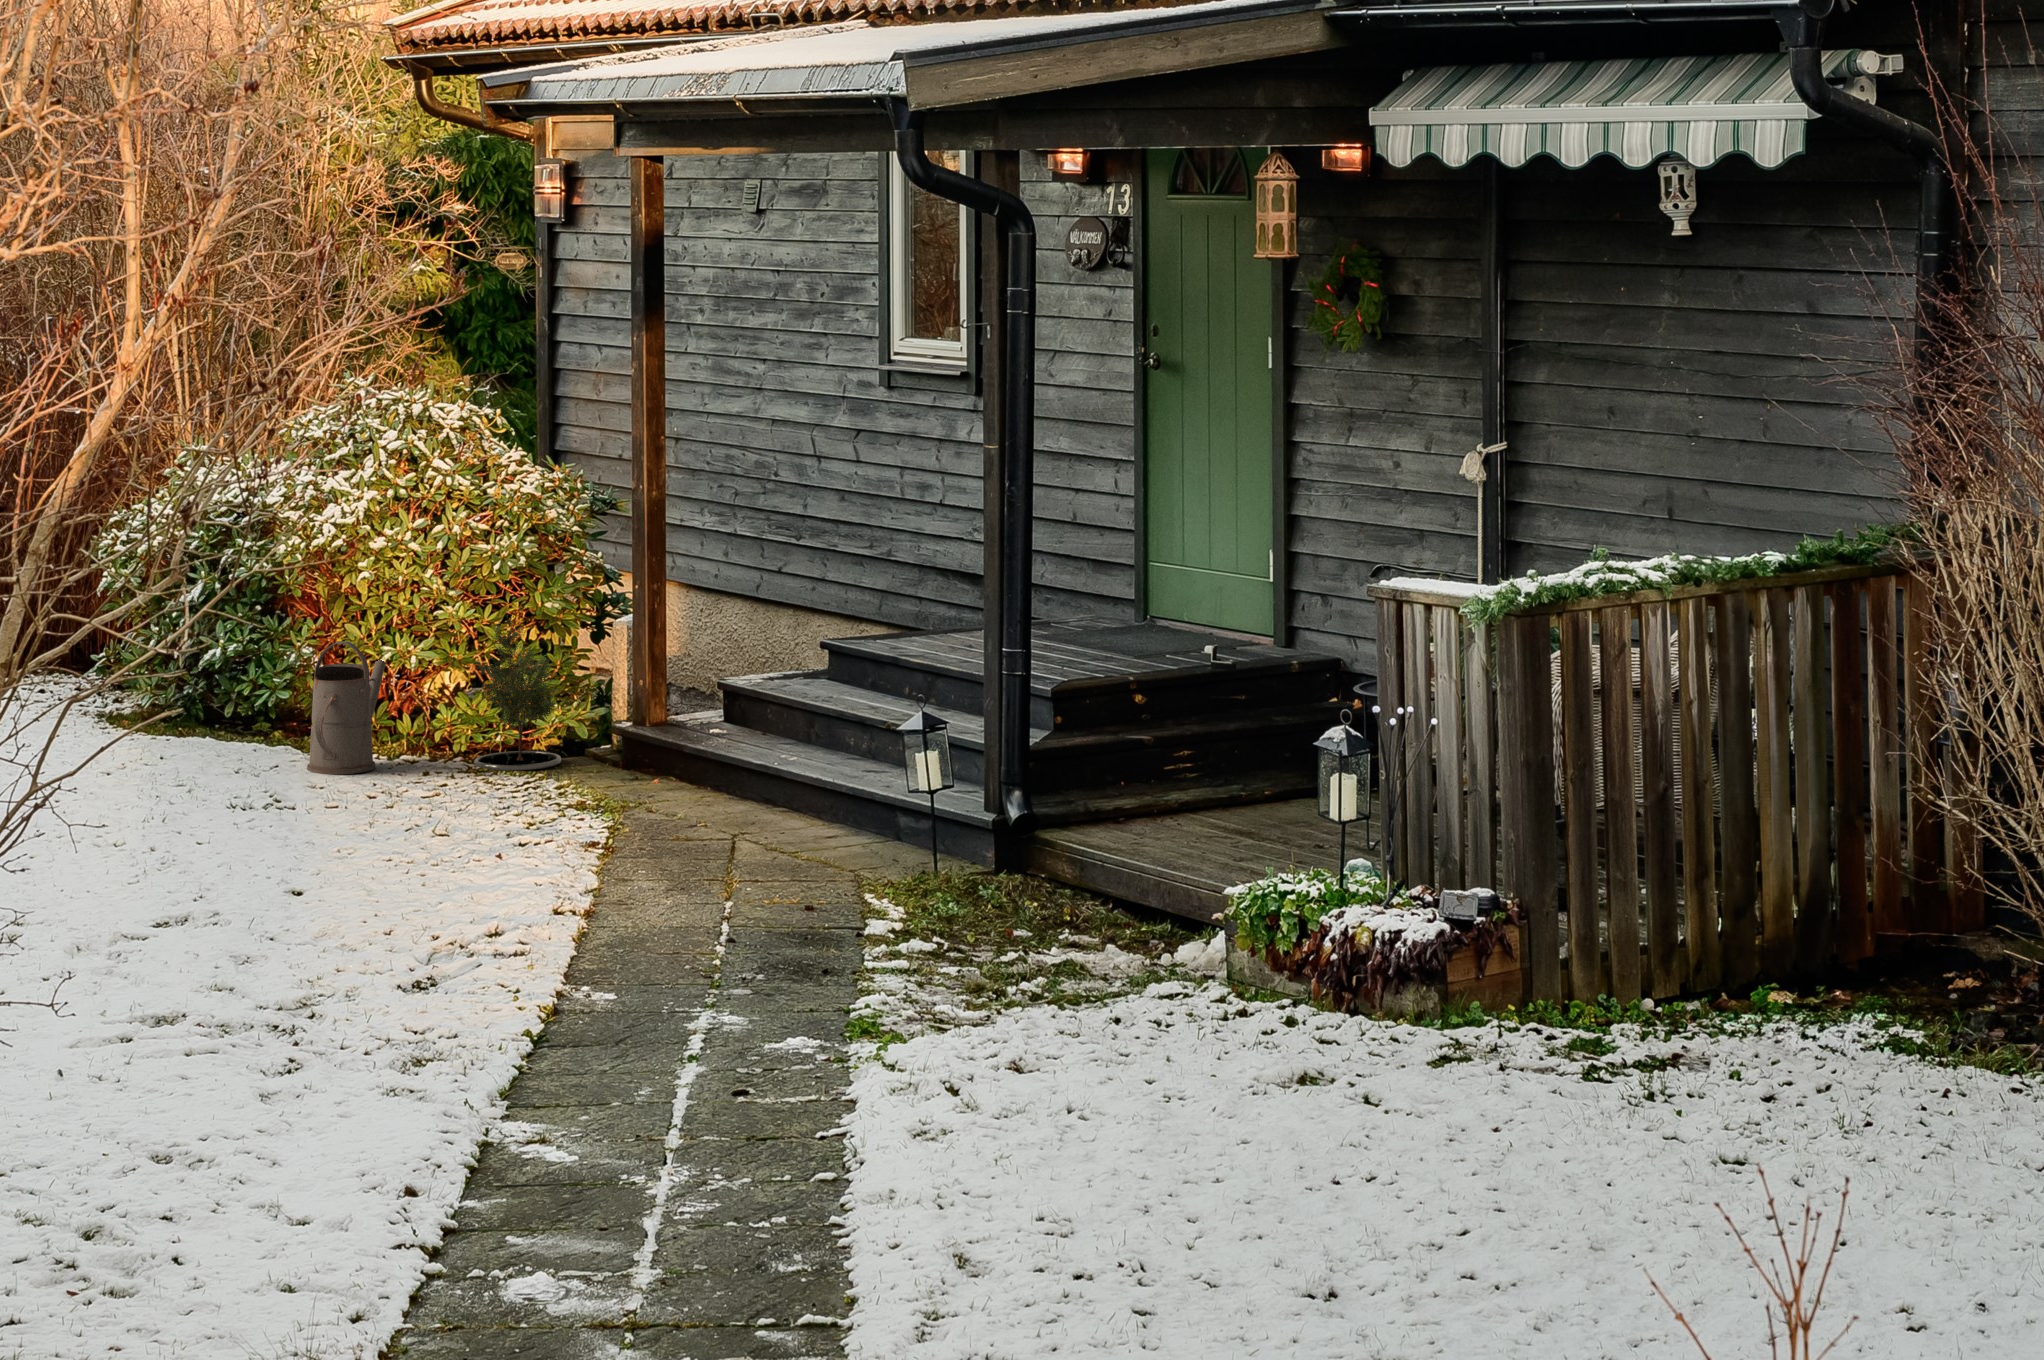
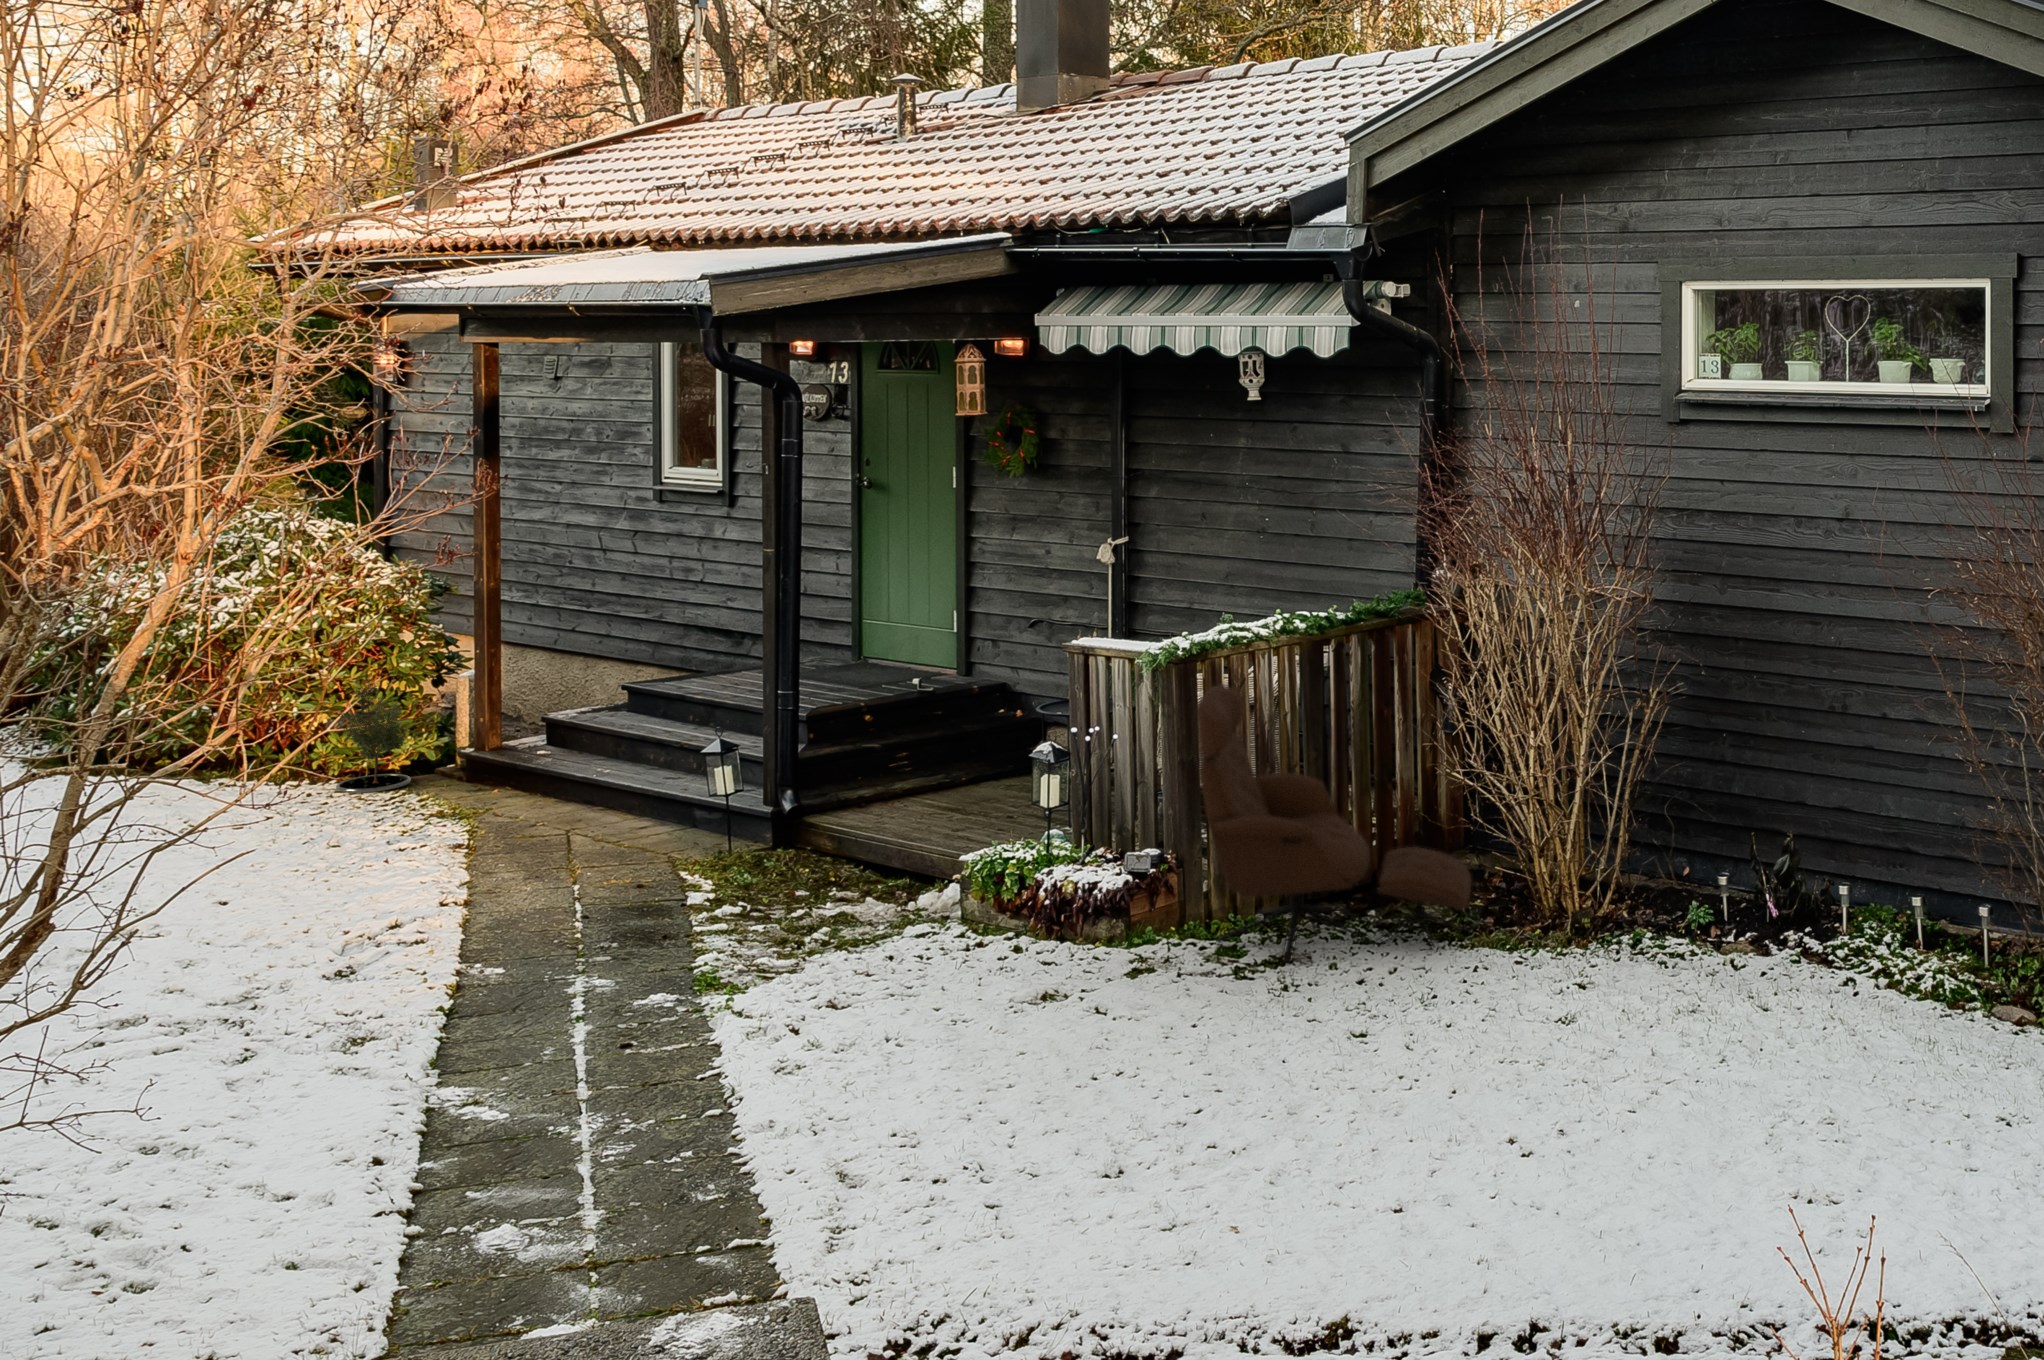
watering can: present [307,641,385,775] -> none [189,705,259,810]
lounge chair: none [1547,645,1998,1089] -> present [1197,685,1471,963]

